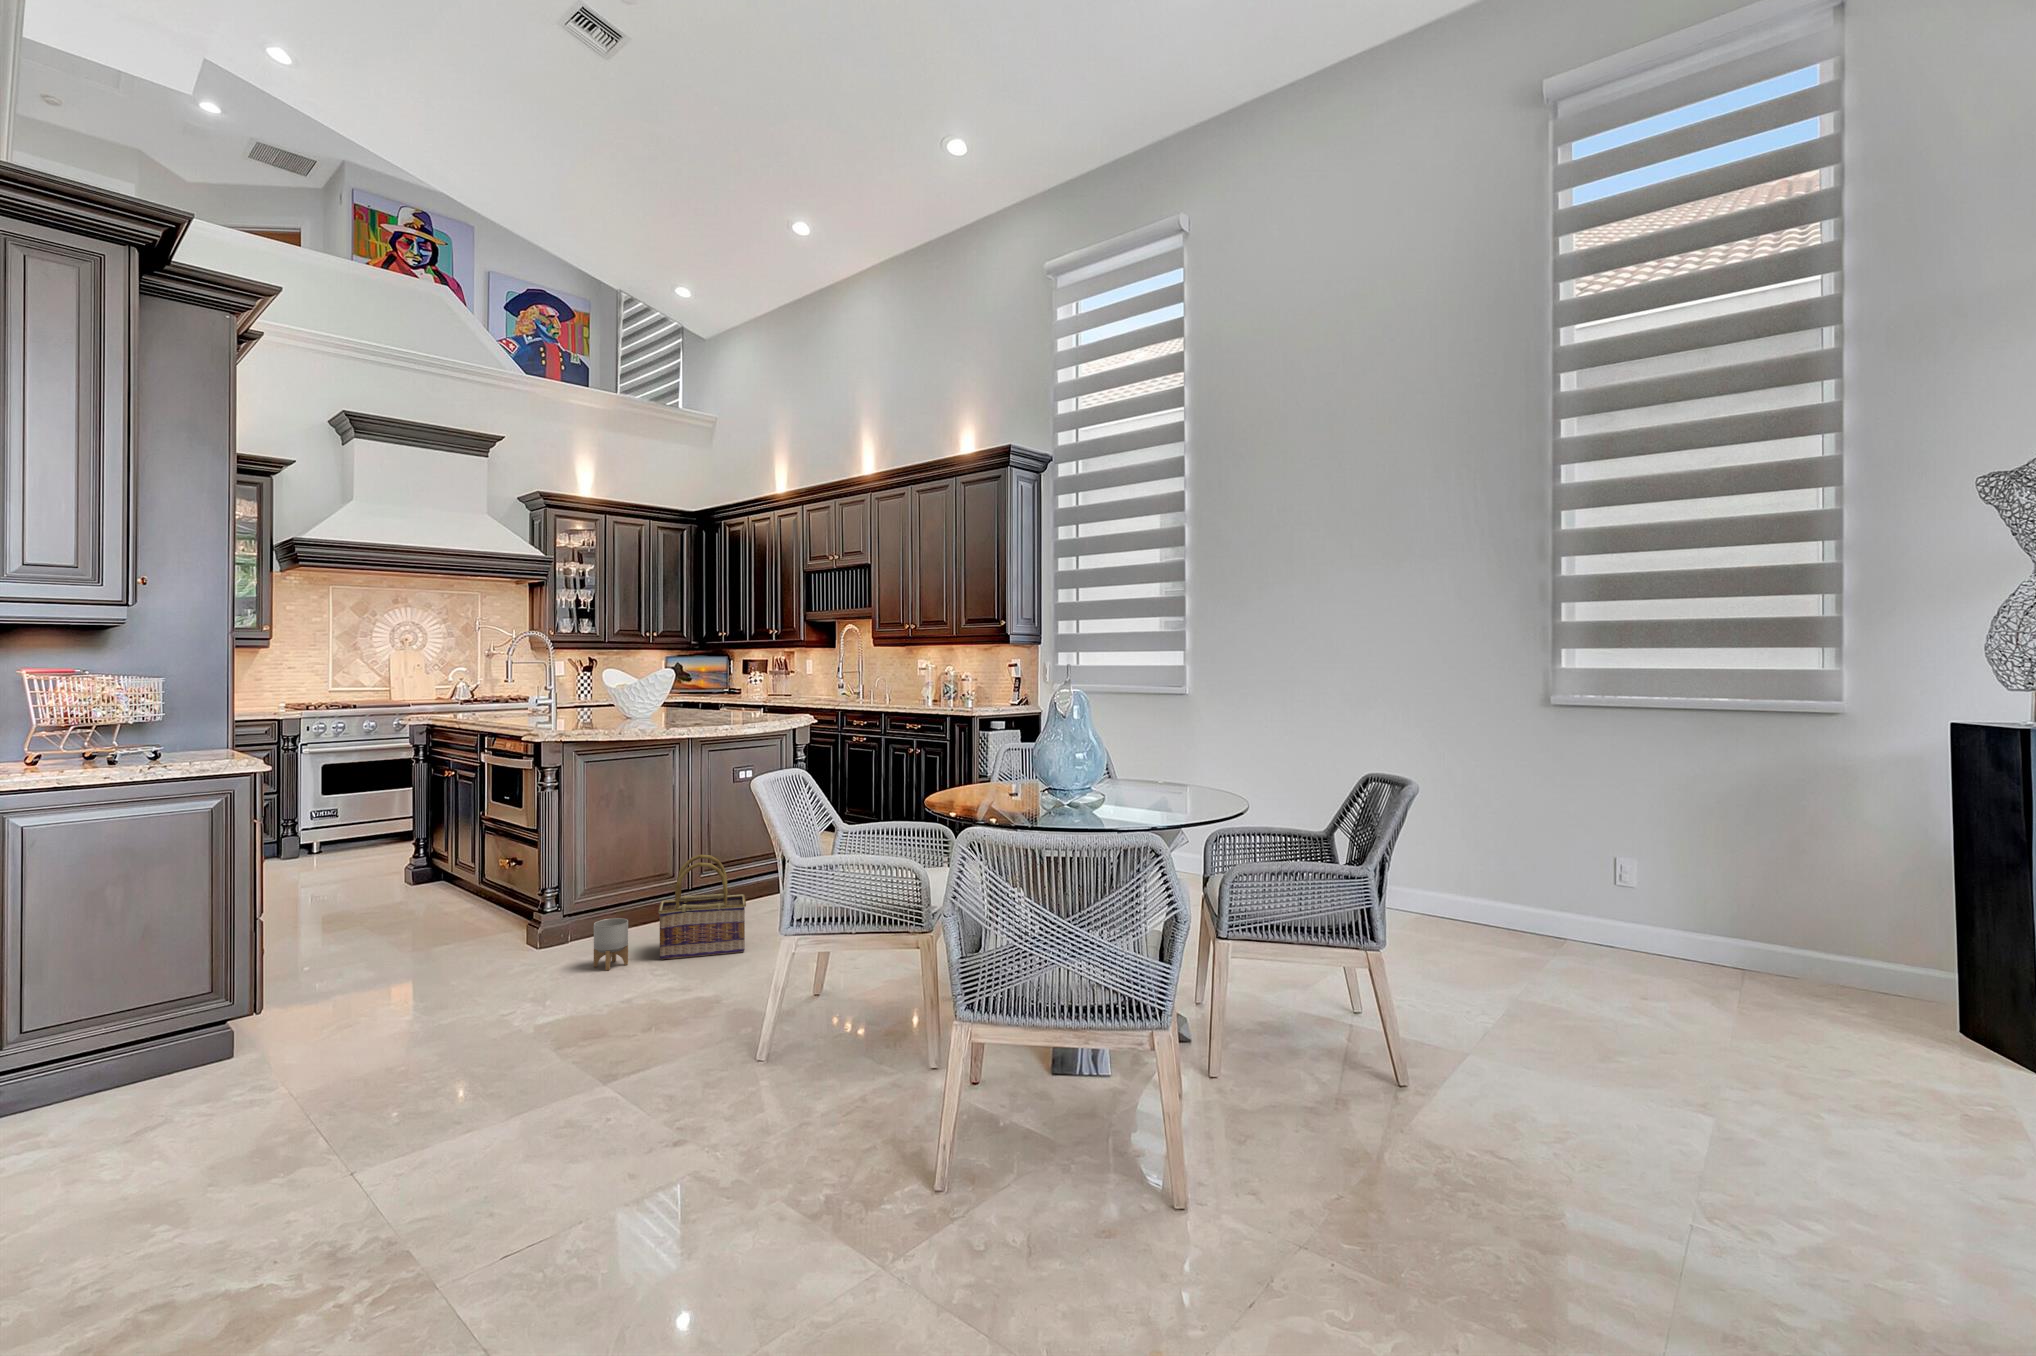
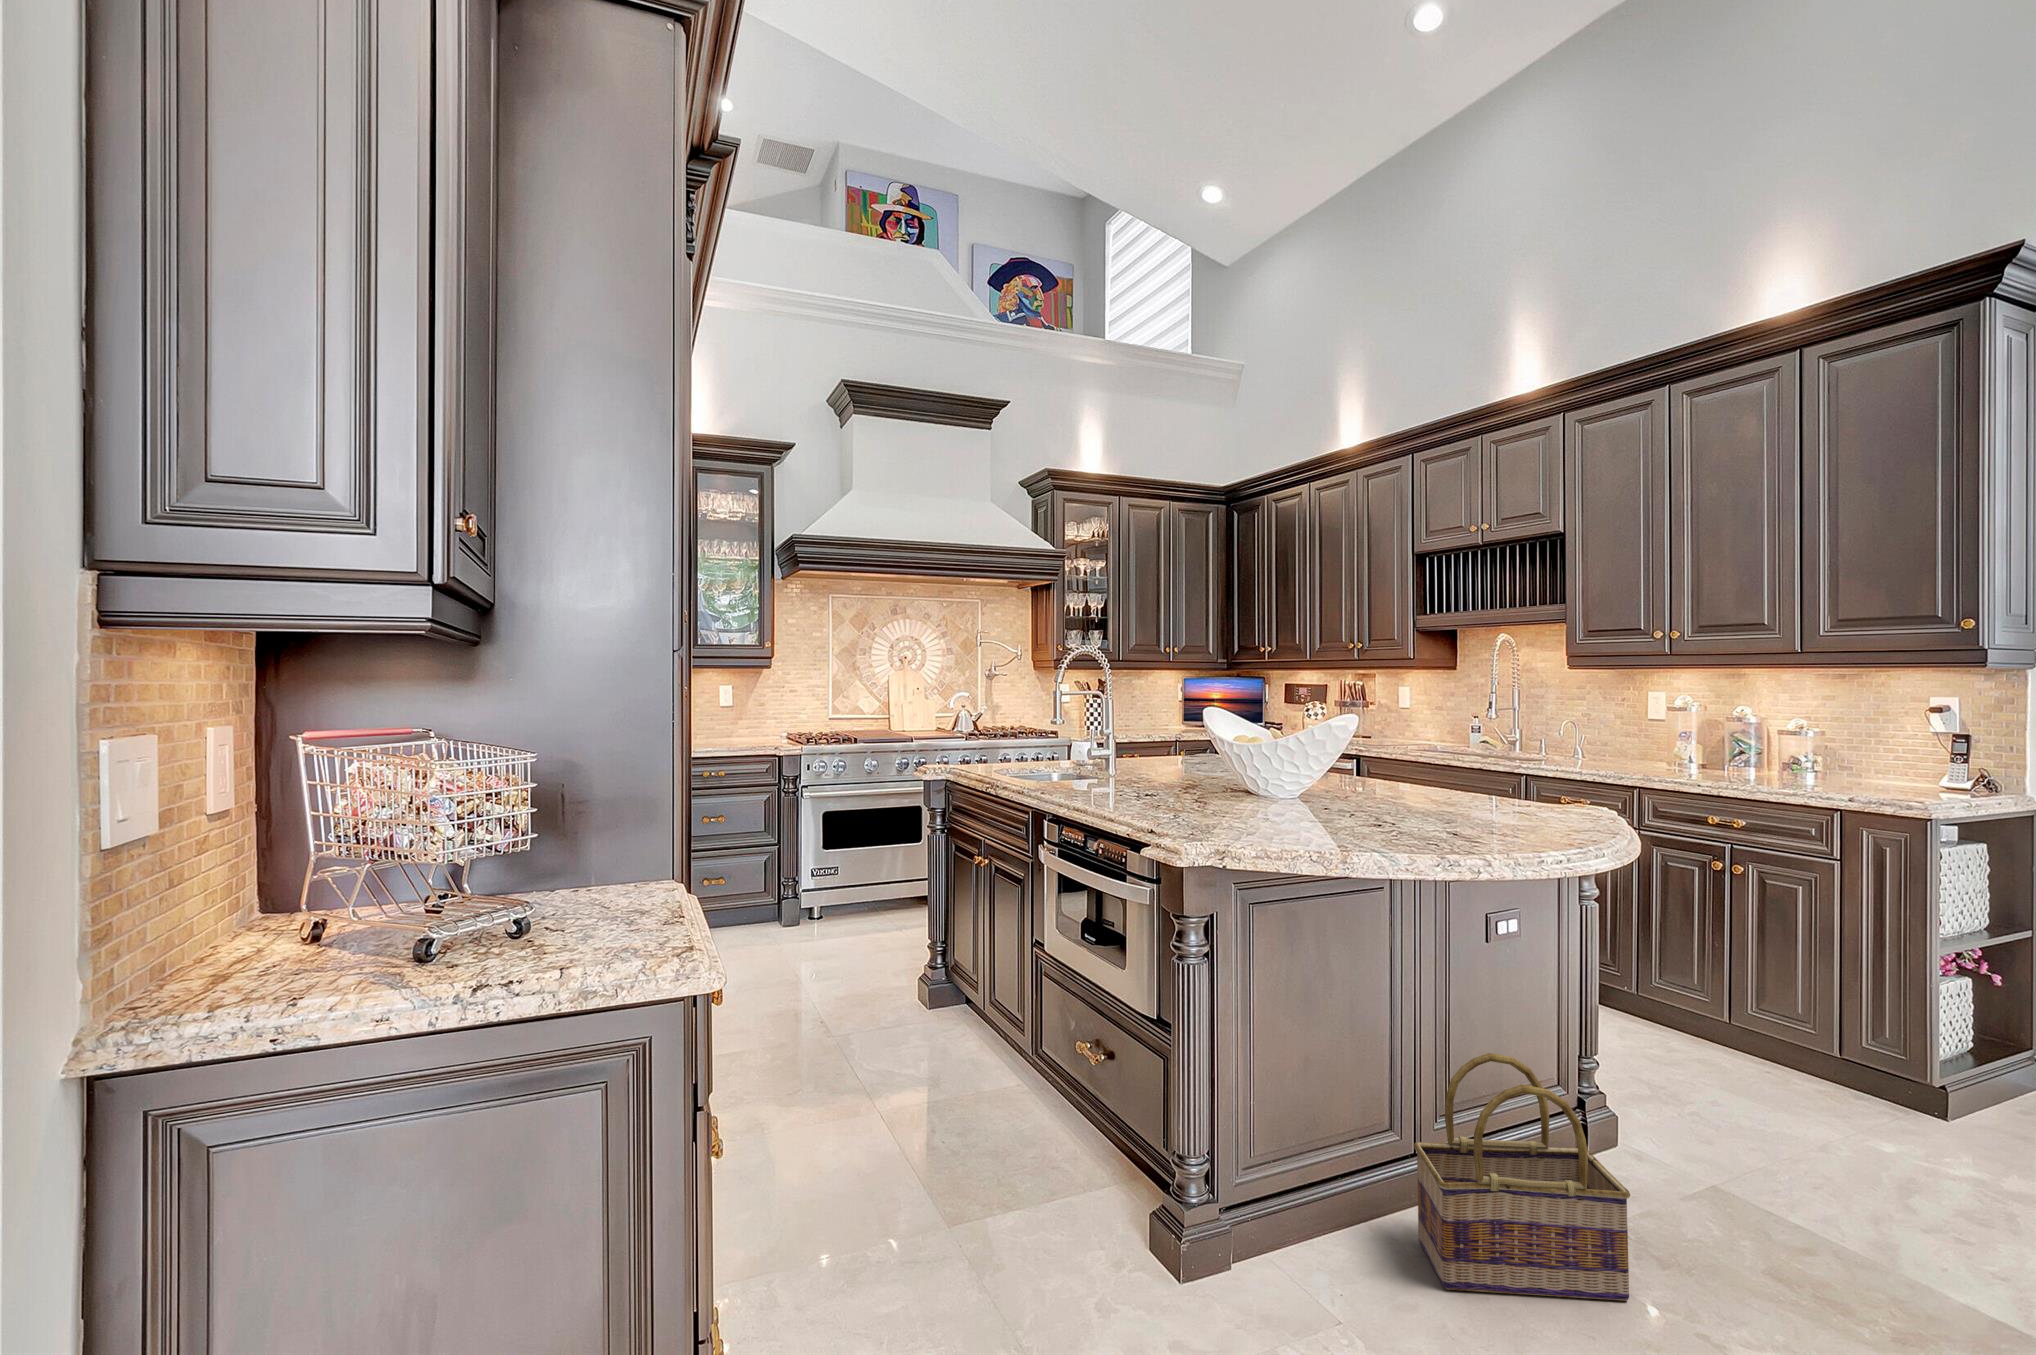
planter: present [594,918,628,970] -> none [1311,1179,1382,1307]

